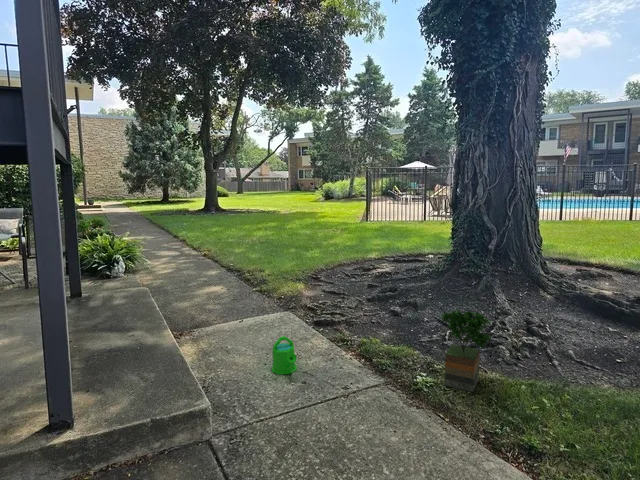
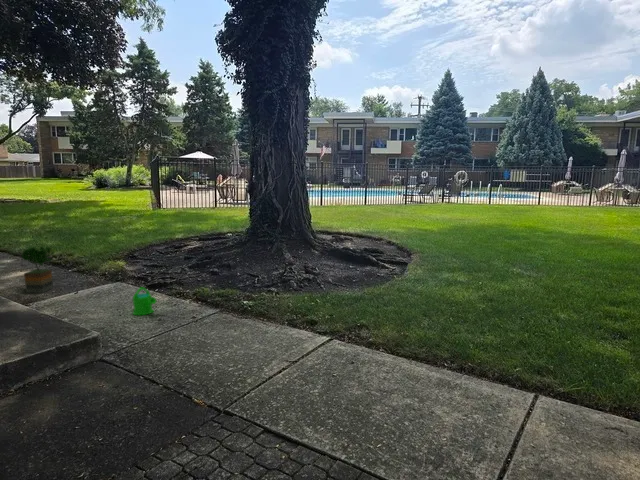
potted tree: present [441,310,492,392] -> present [22,247,54,293]

